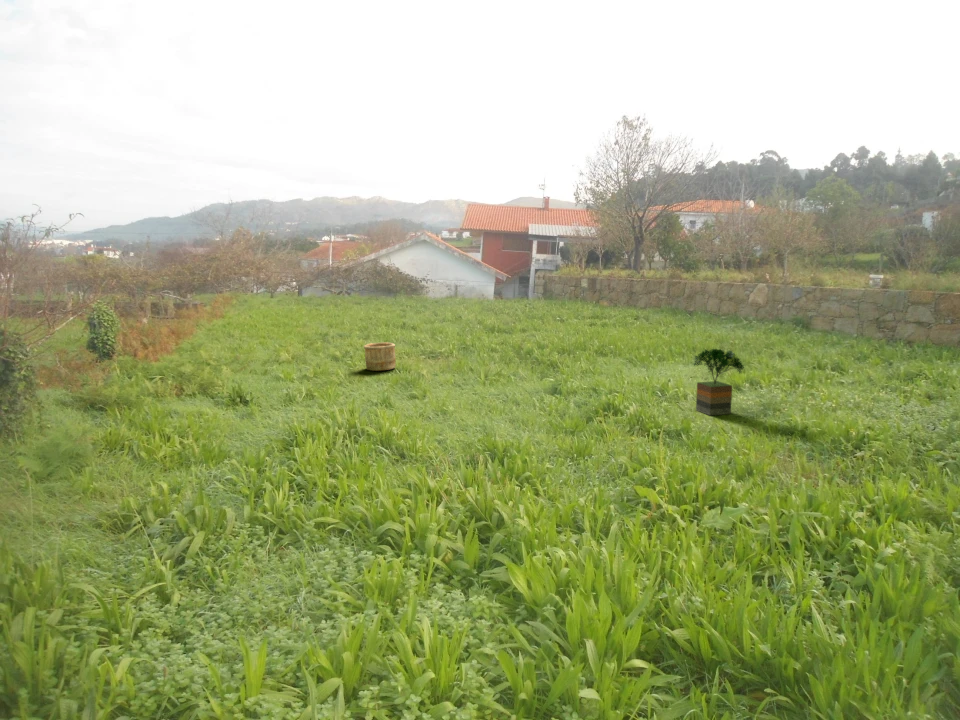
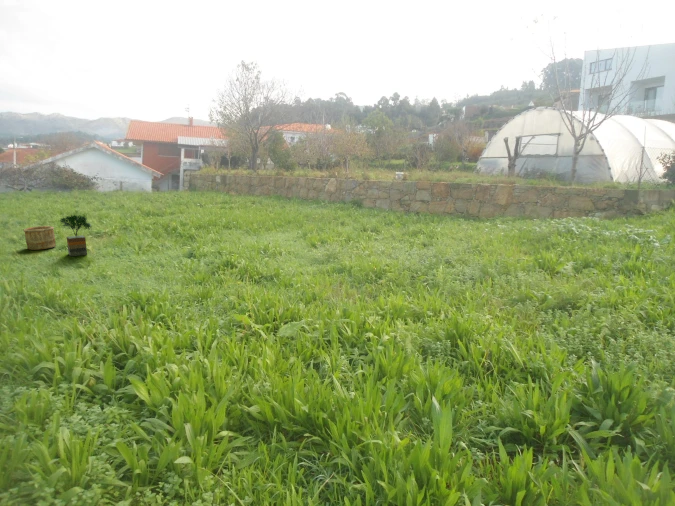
potted tree: present [694,349,744,416] -> present [60,215,91,256]

